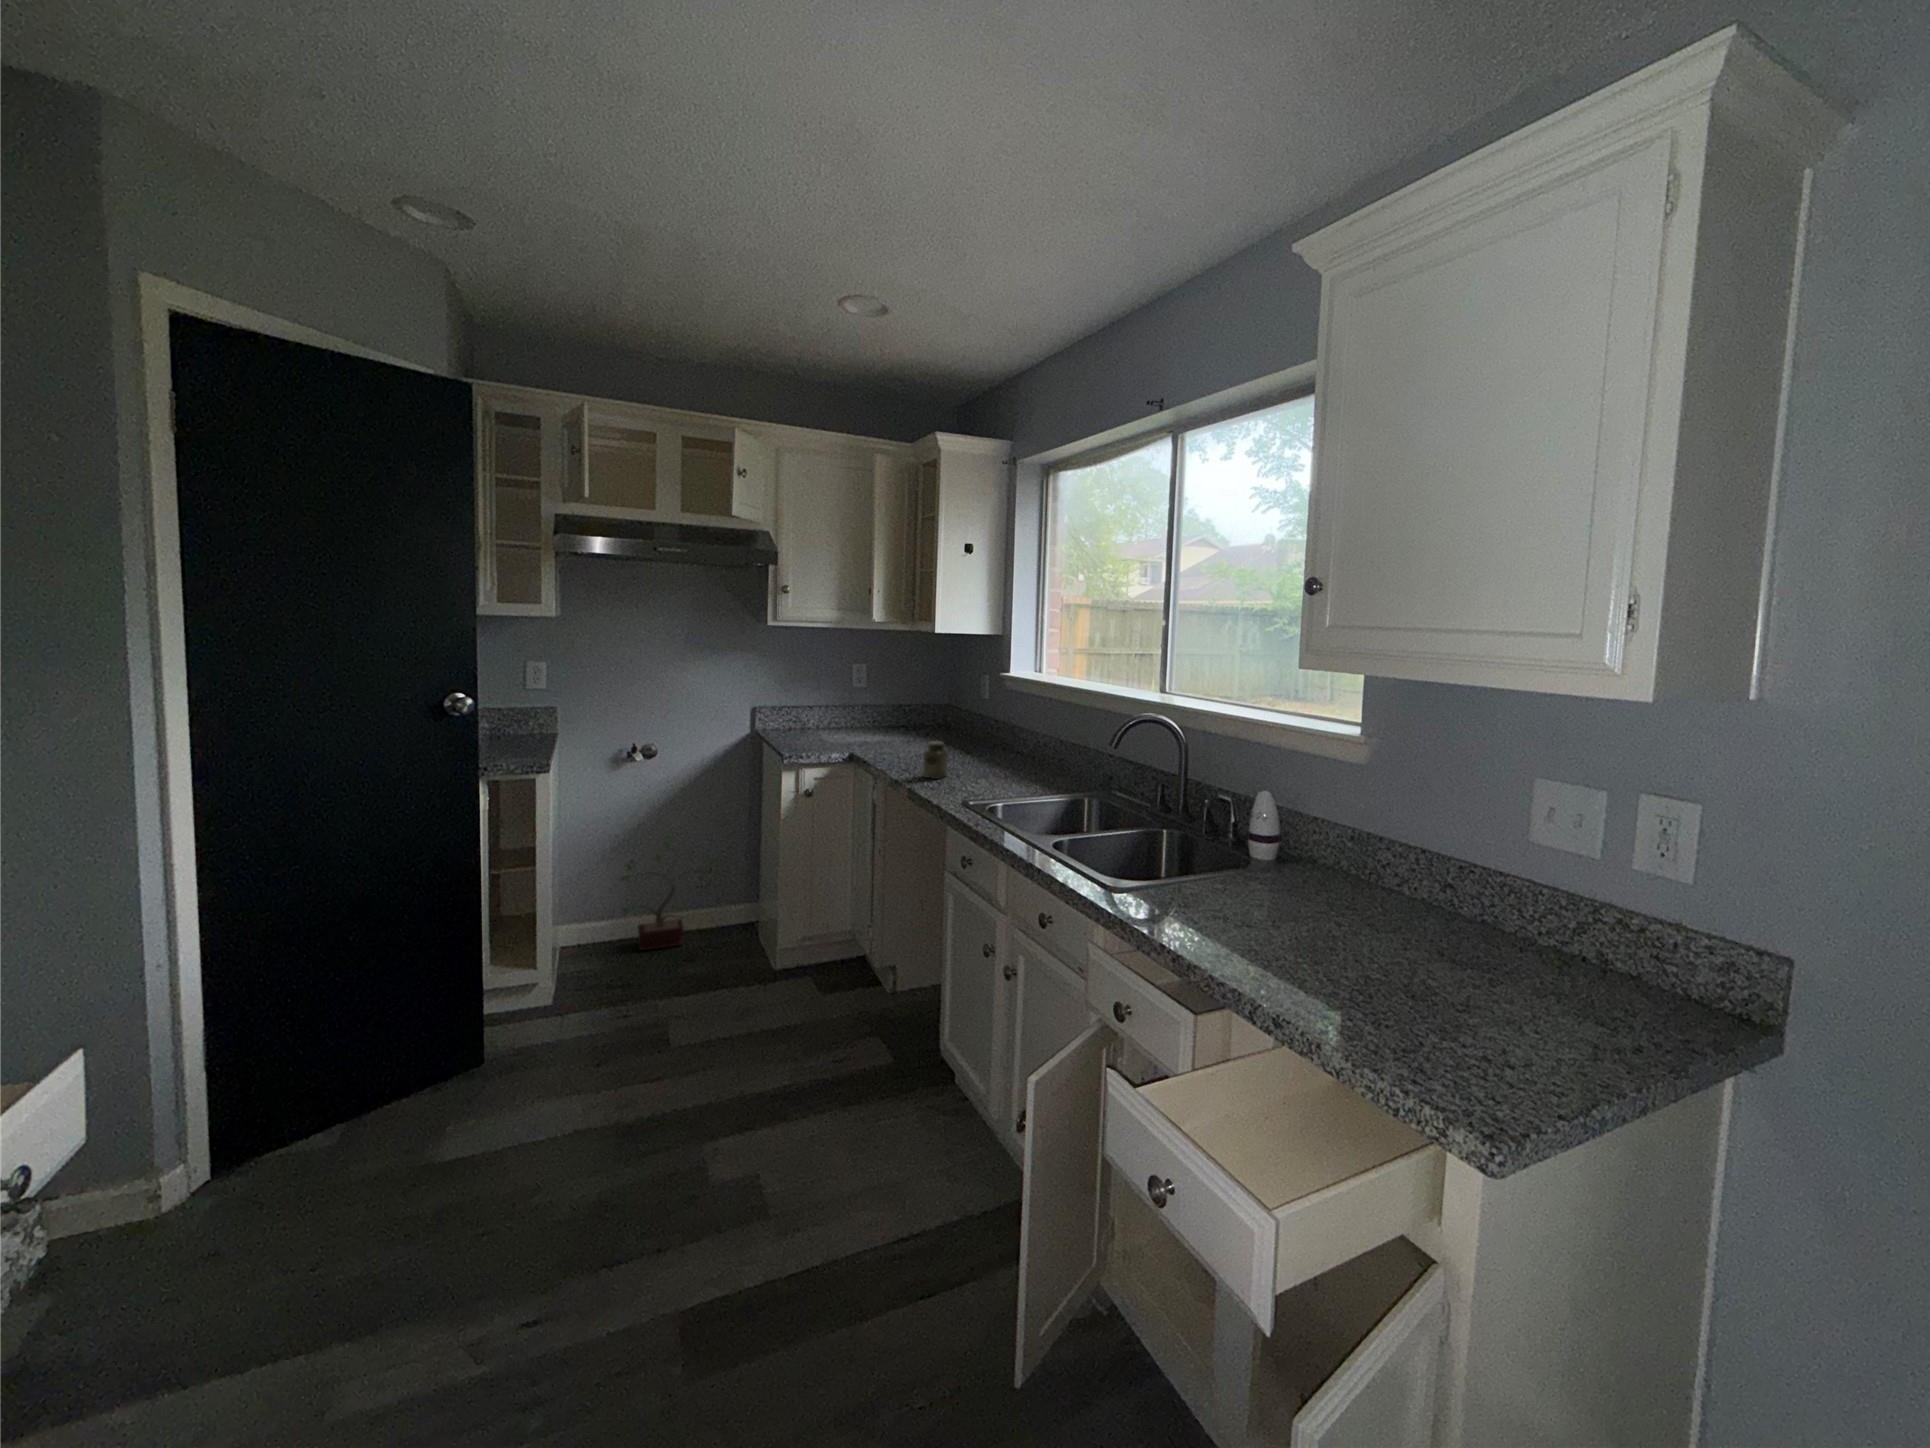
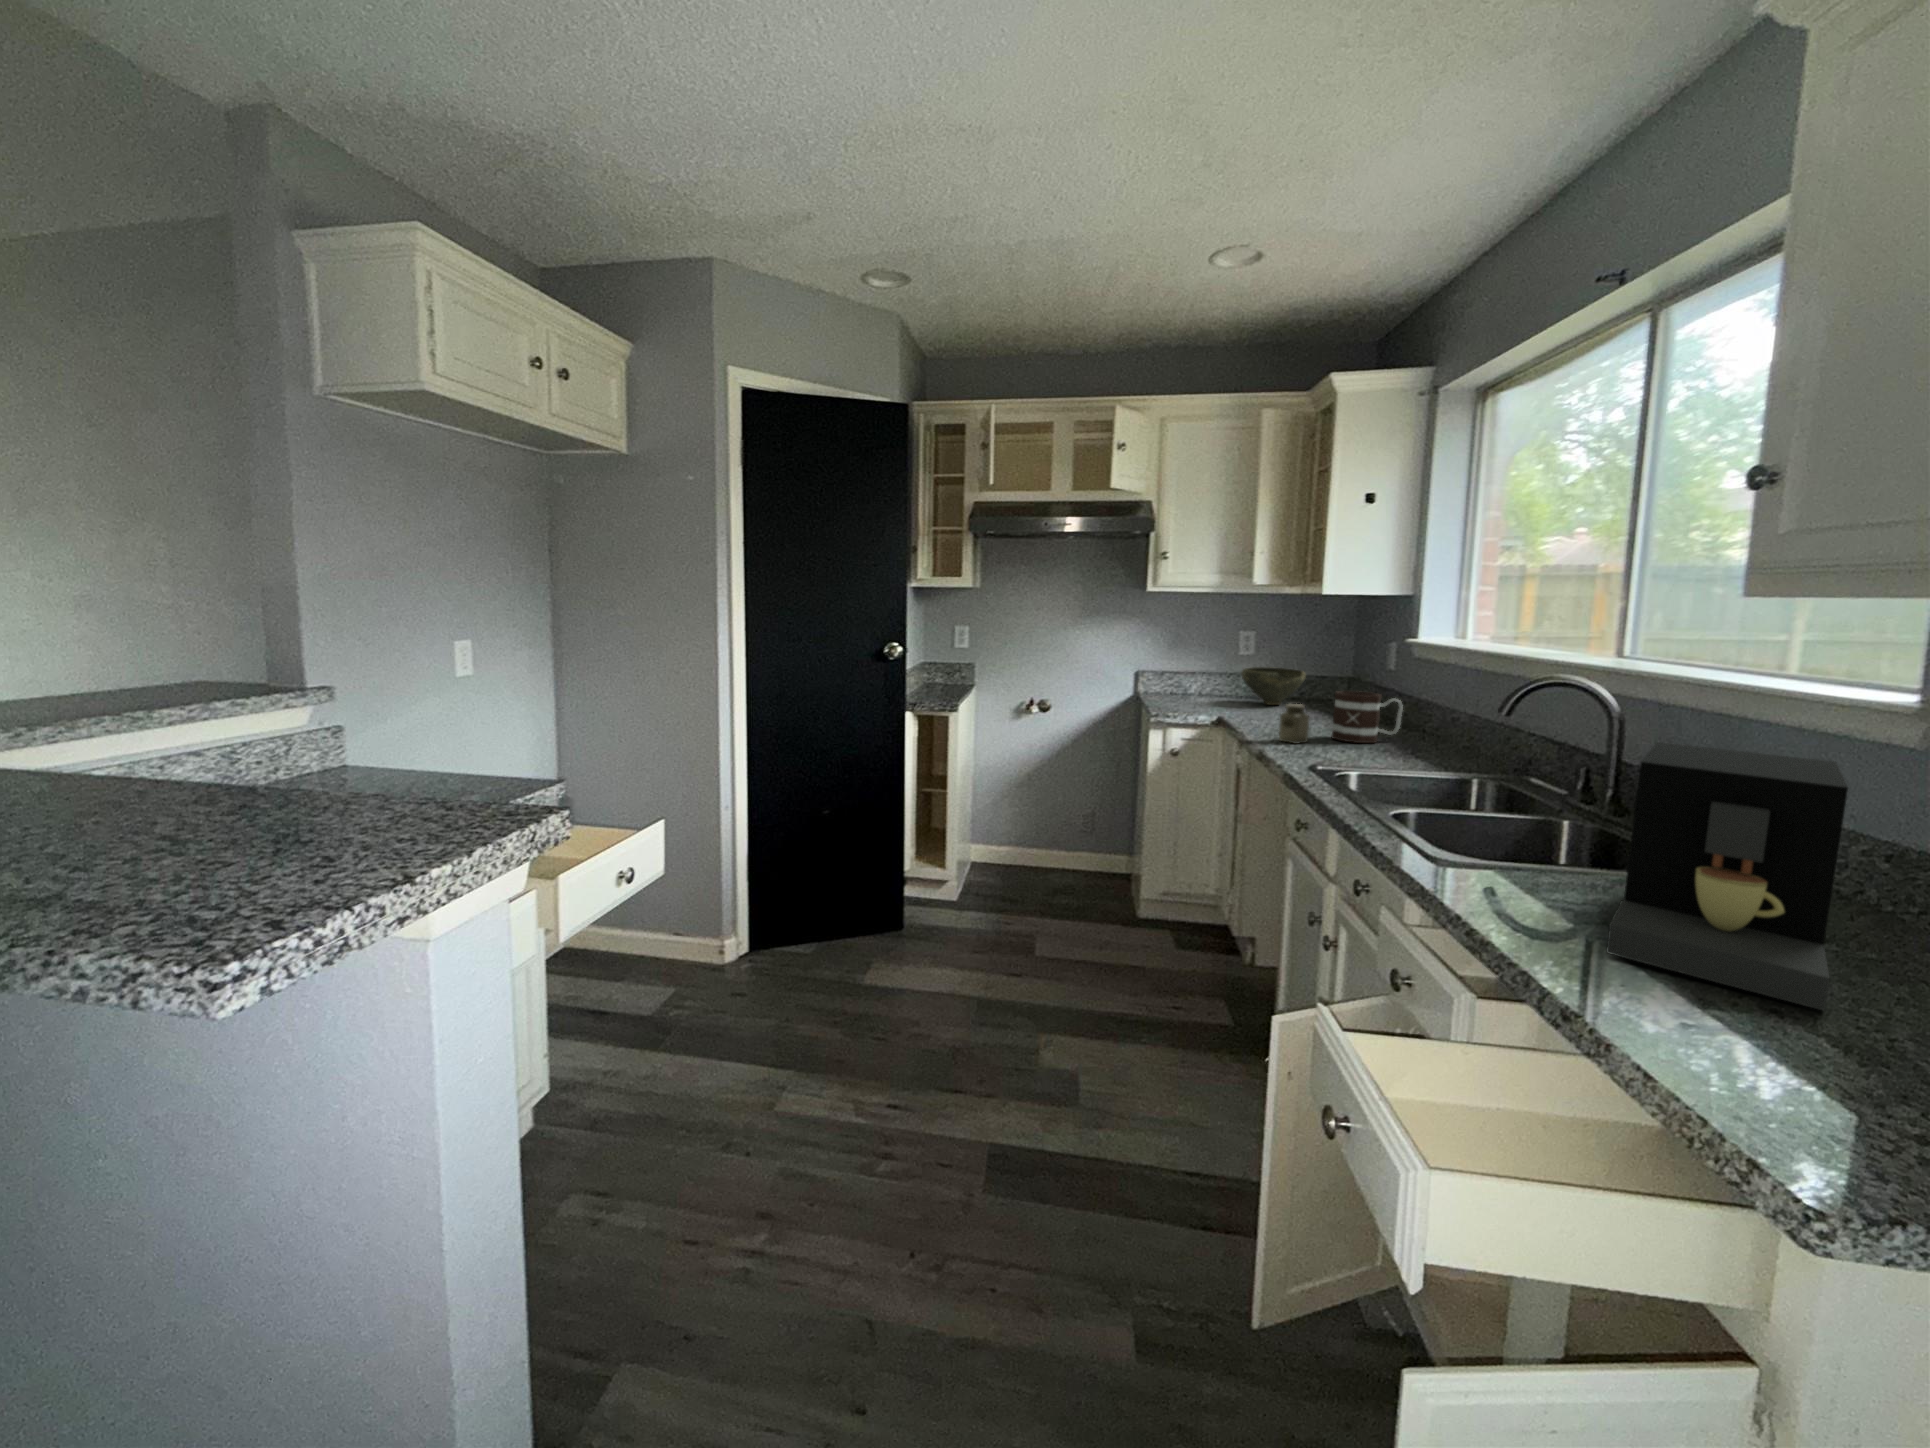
bowl: none [865,699,921,736] -> present [1241,667,1306,705]
mug: none [963,725,1015,772] -> present [1332,691,1403,743]
coffee maker: none [1236,777,1379,967] -> present [1606,742,1848,1010]
potted plant: present [620,837,726,950] -> none [1013,778,1103,875]

